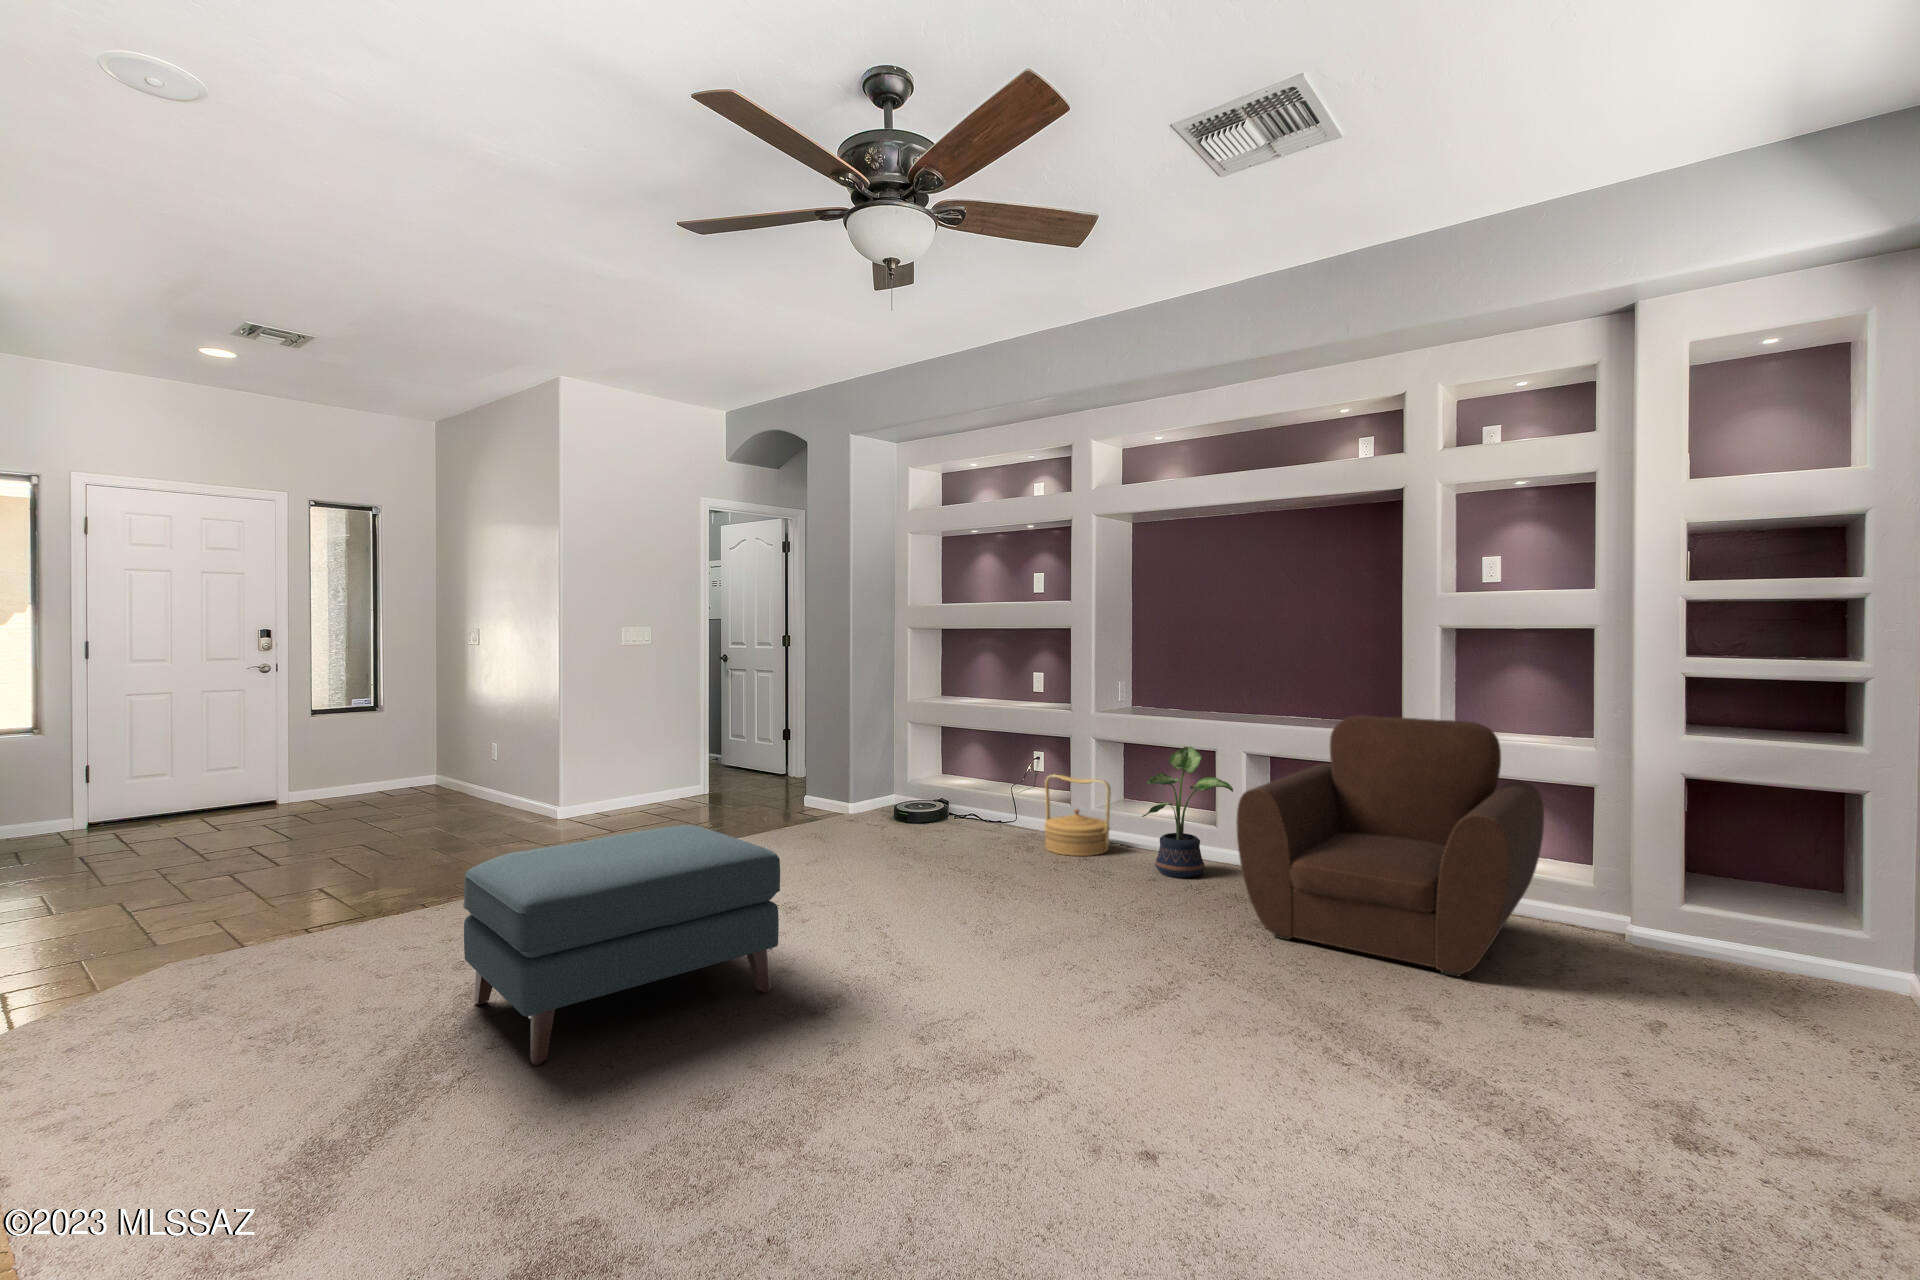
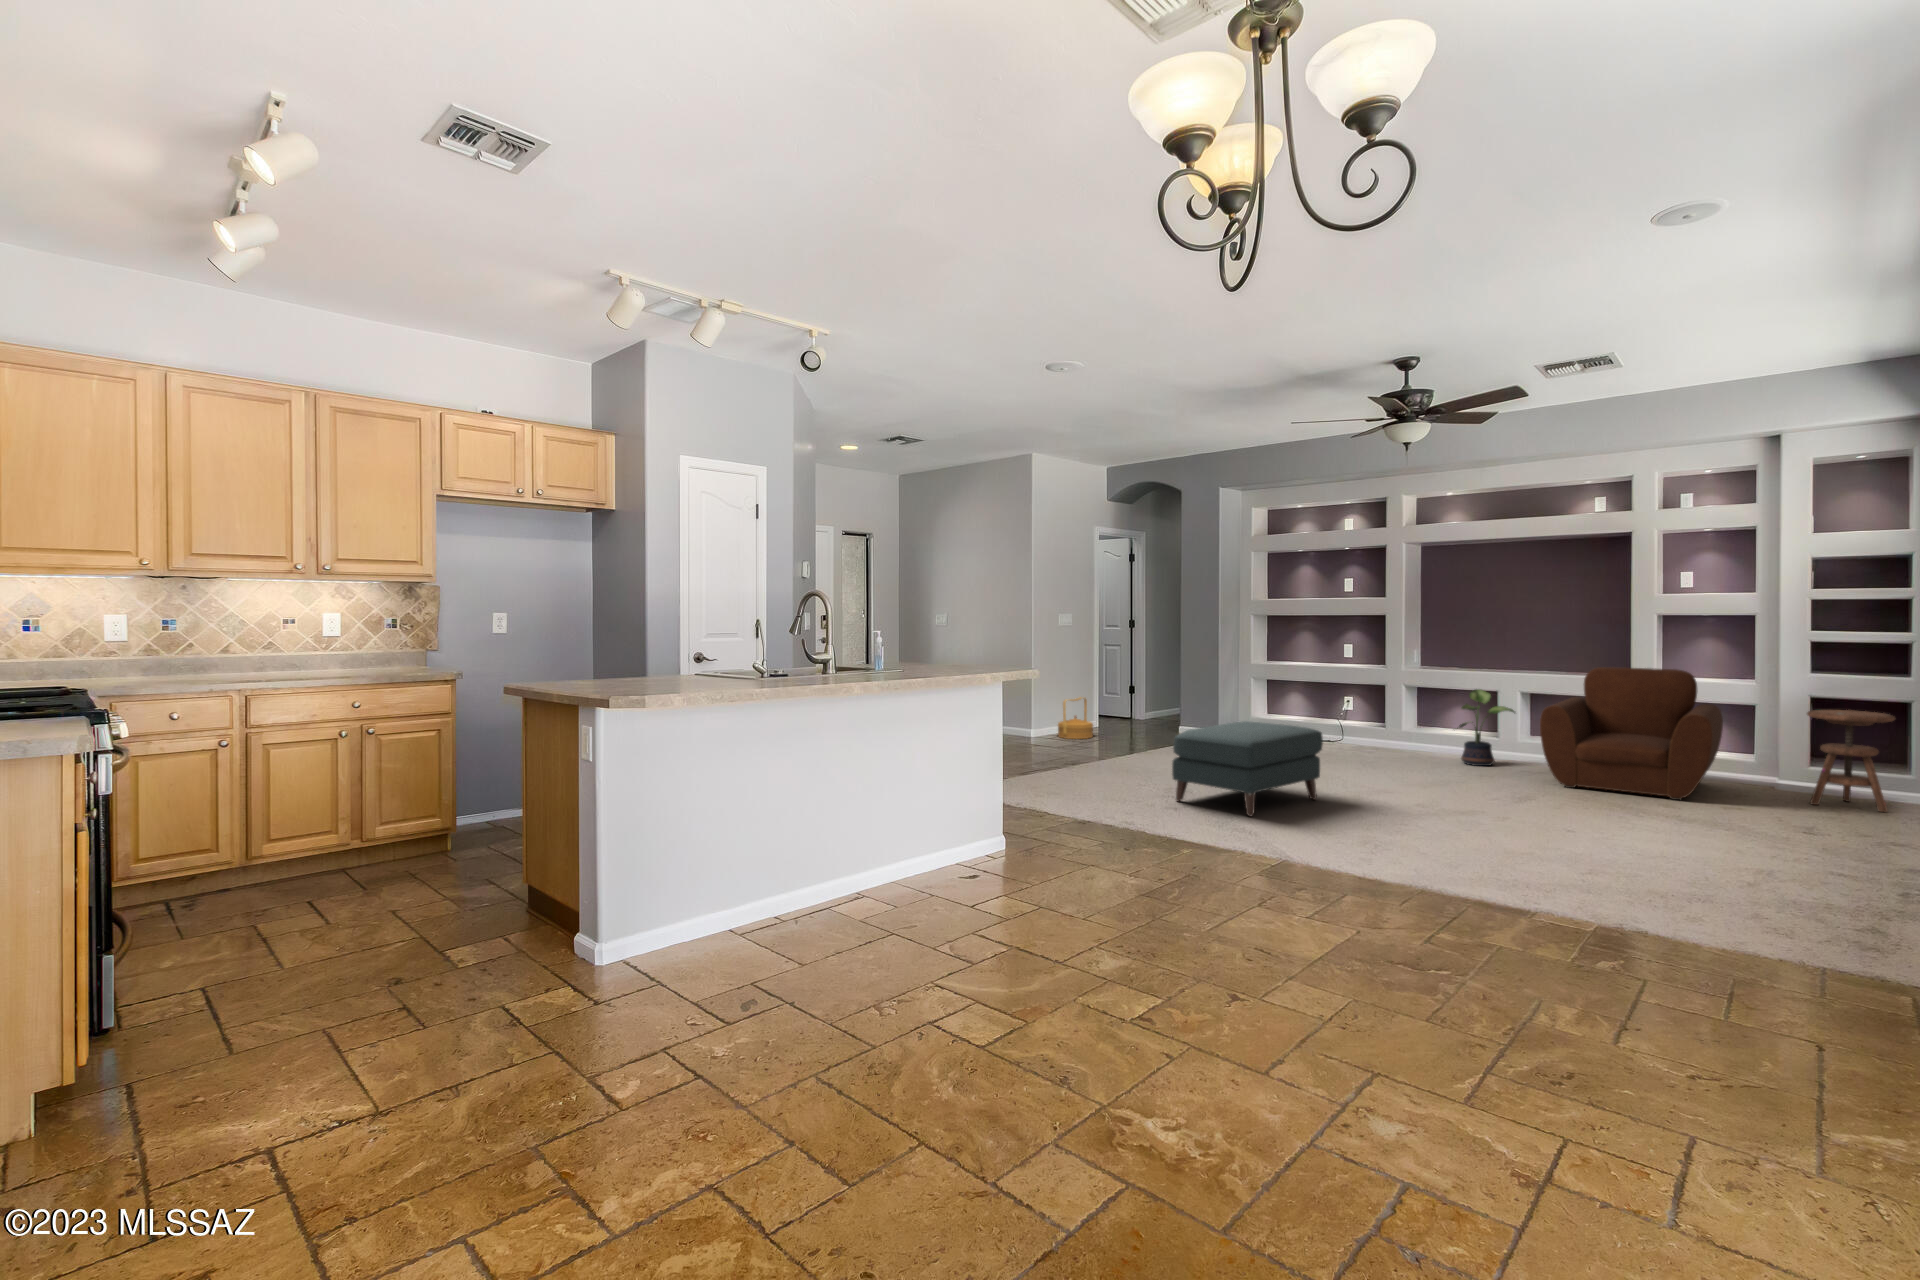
woven basket: present [1044,775,1111,856] -> present [1058,697,1093,739]
side table: none [1678,802,1836,1012] -> present [1807,710,1895,812]

